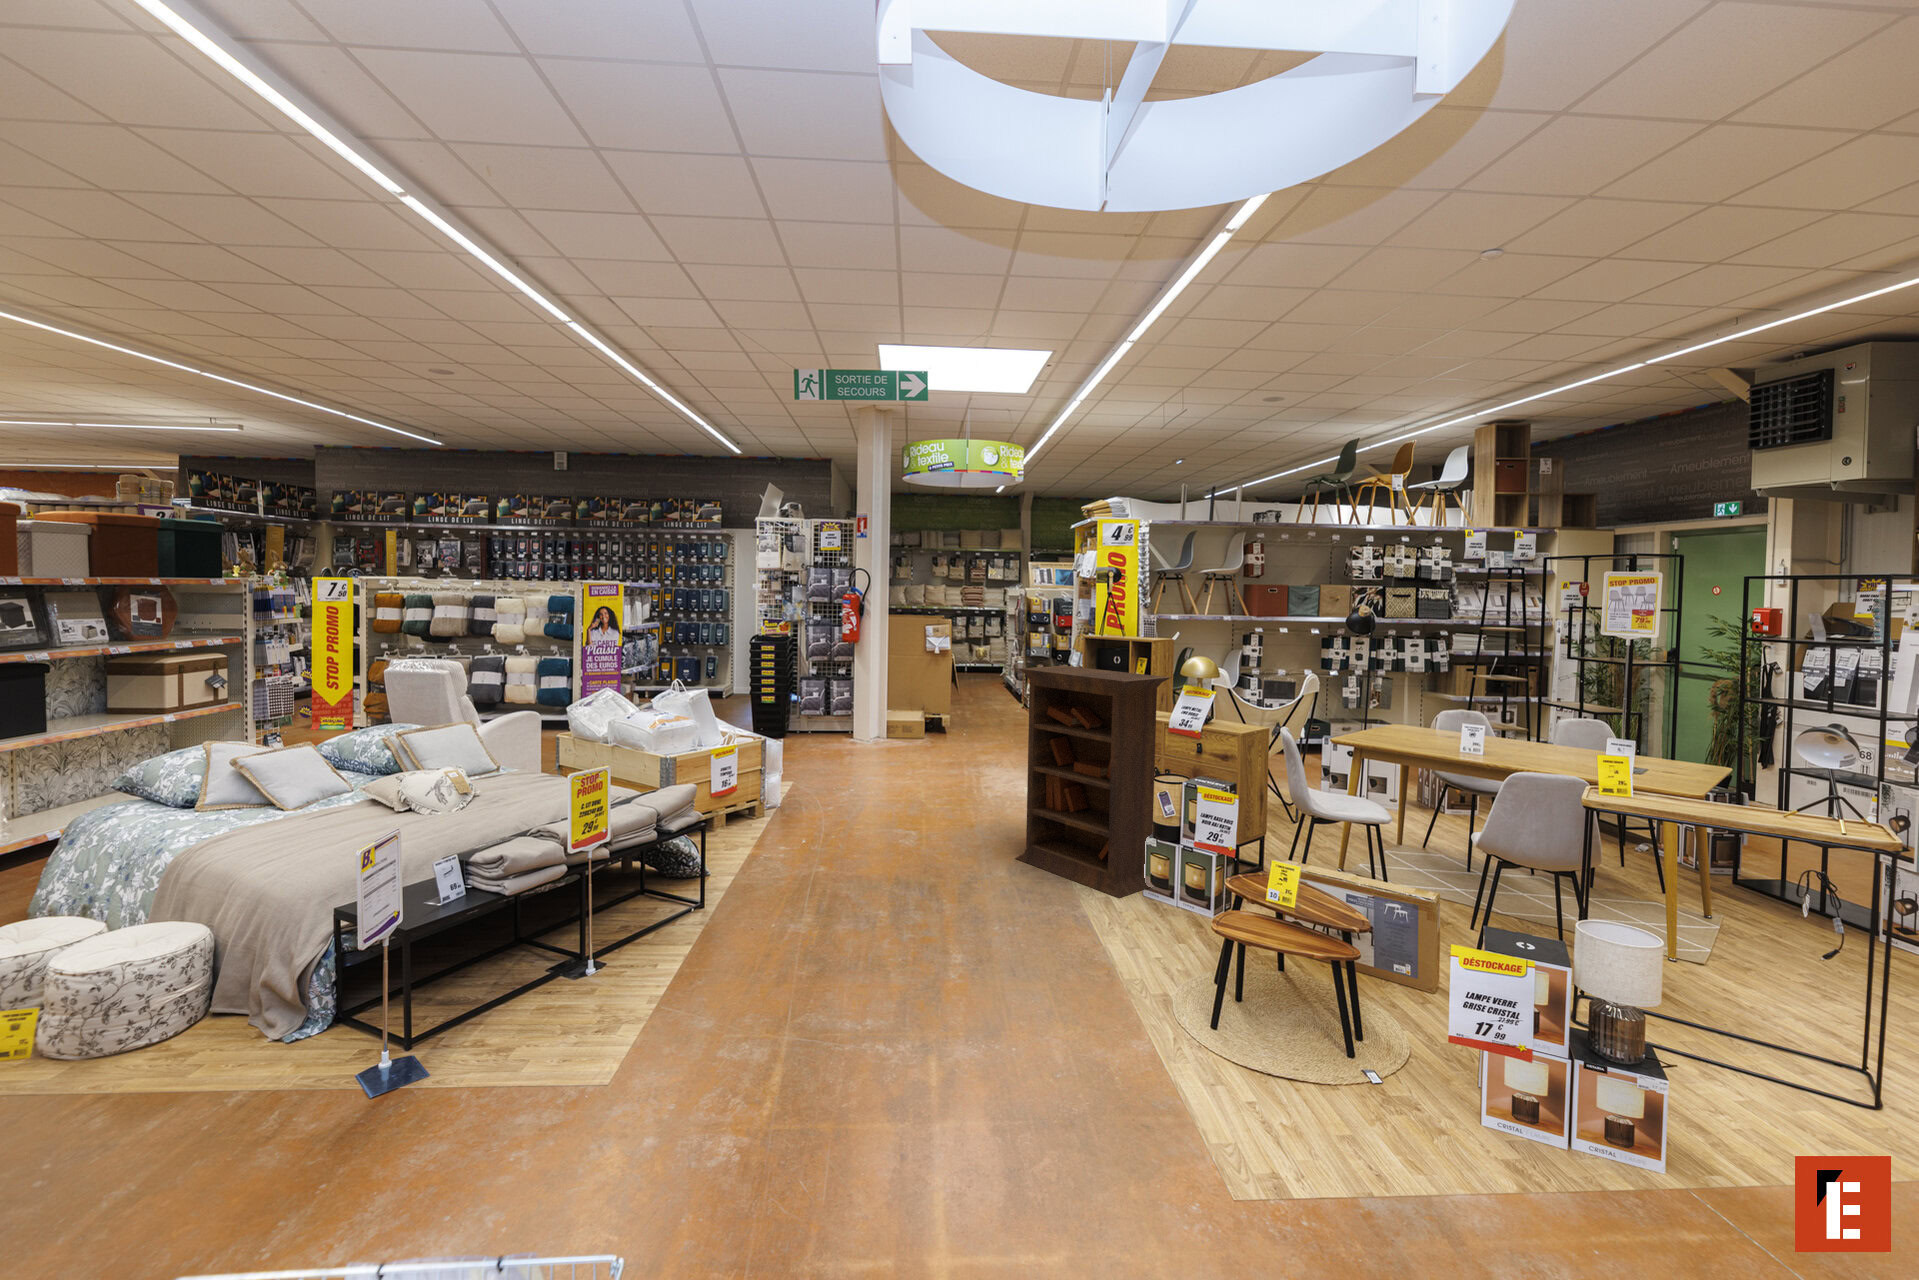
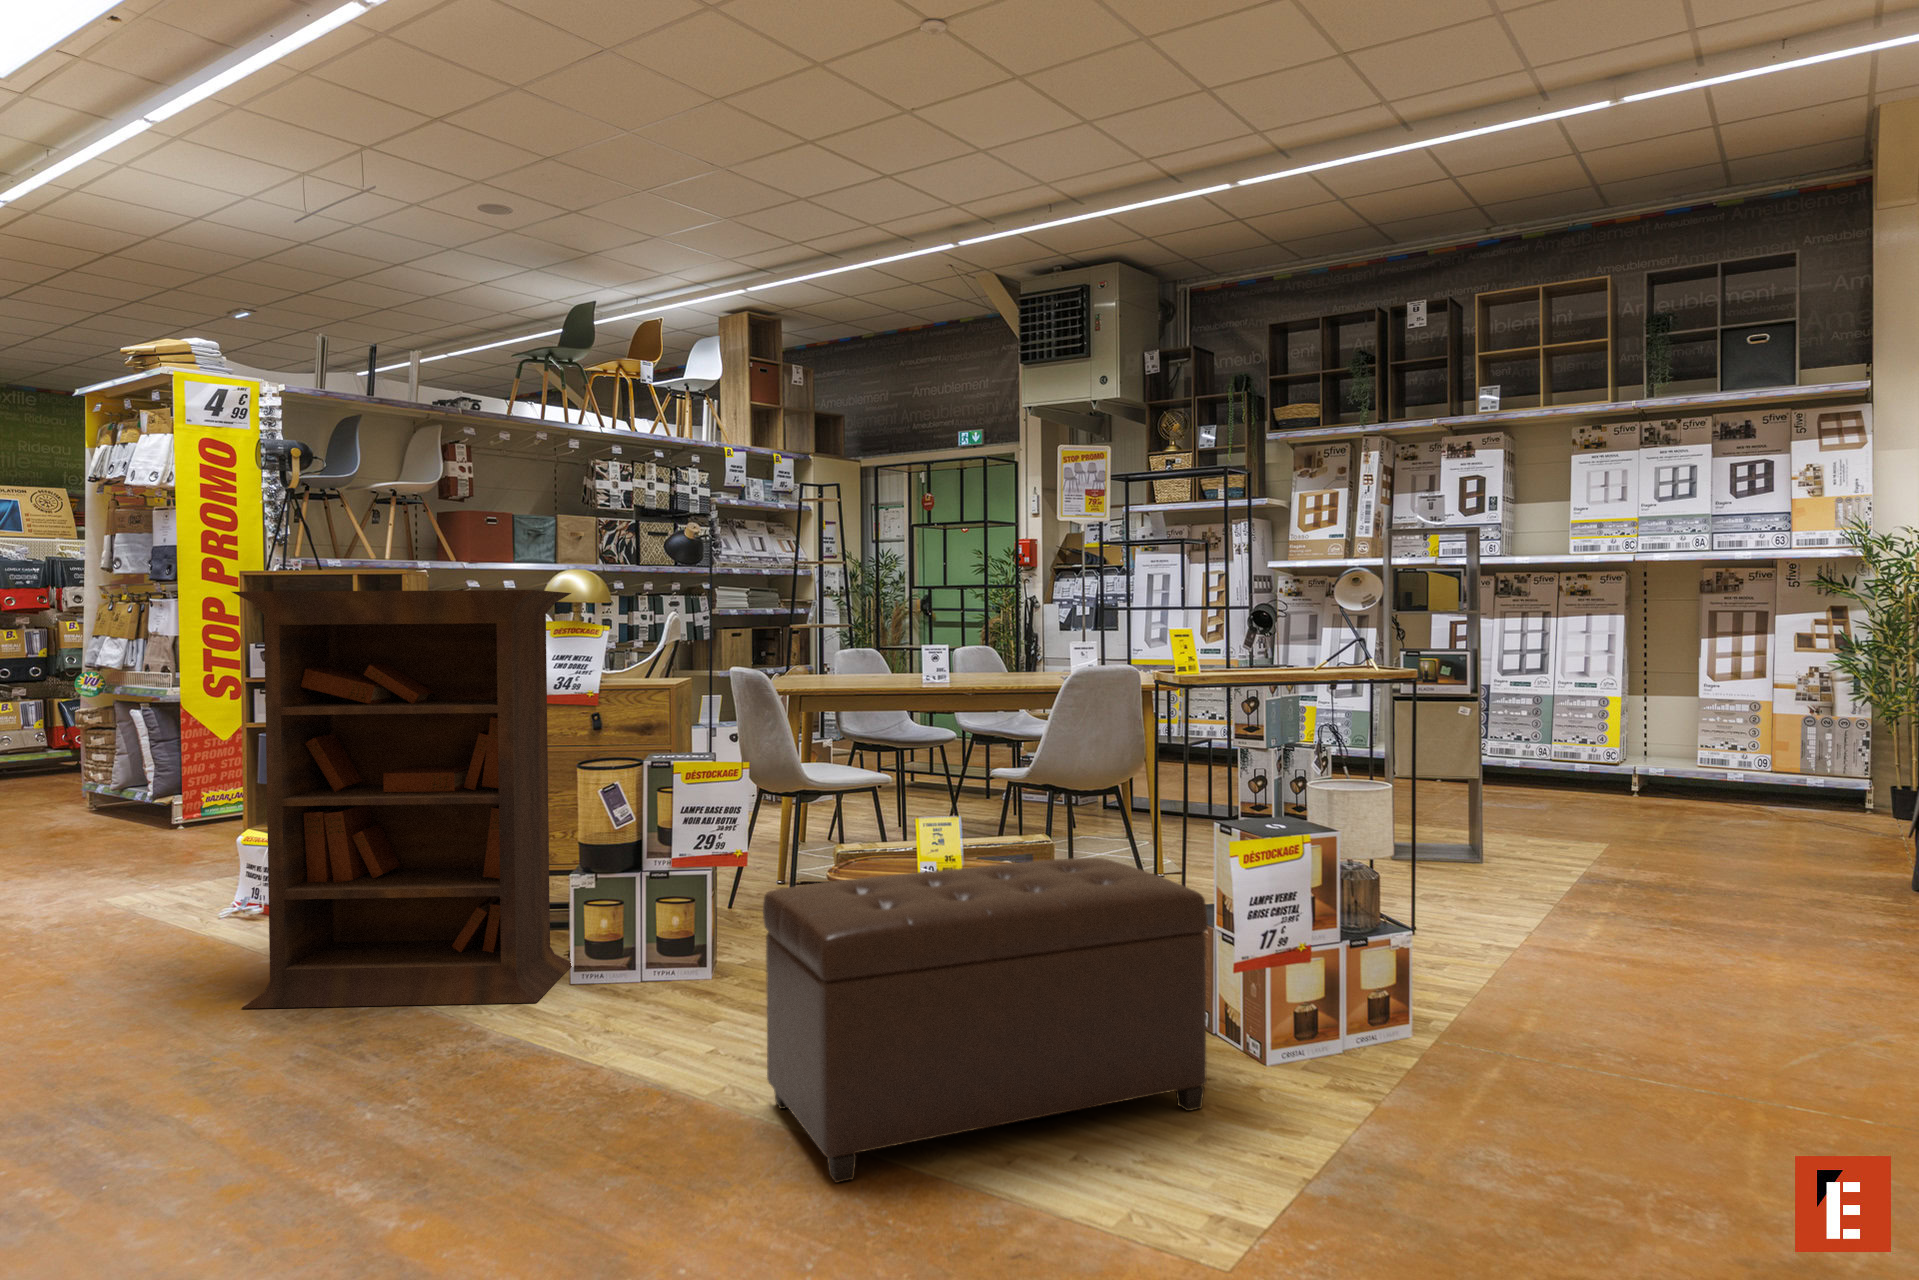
ottoman: none [1104,879,1386,1119] -> present [763,858,1208,1183]

